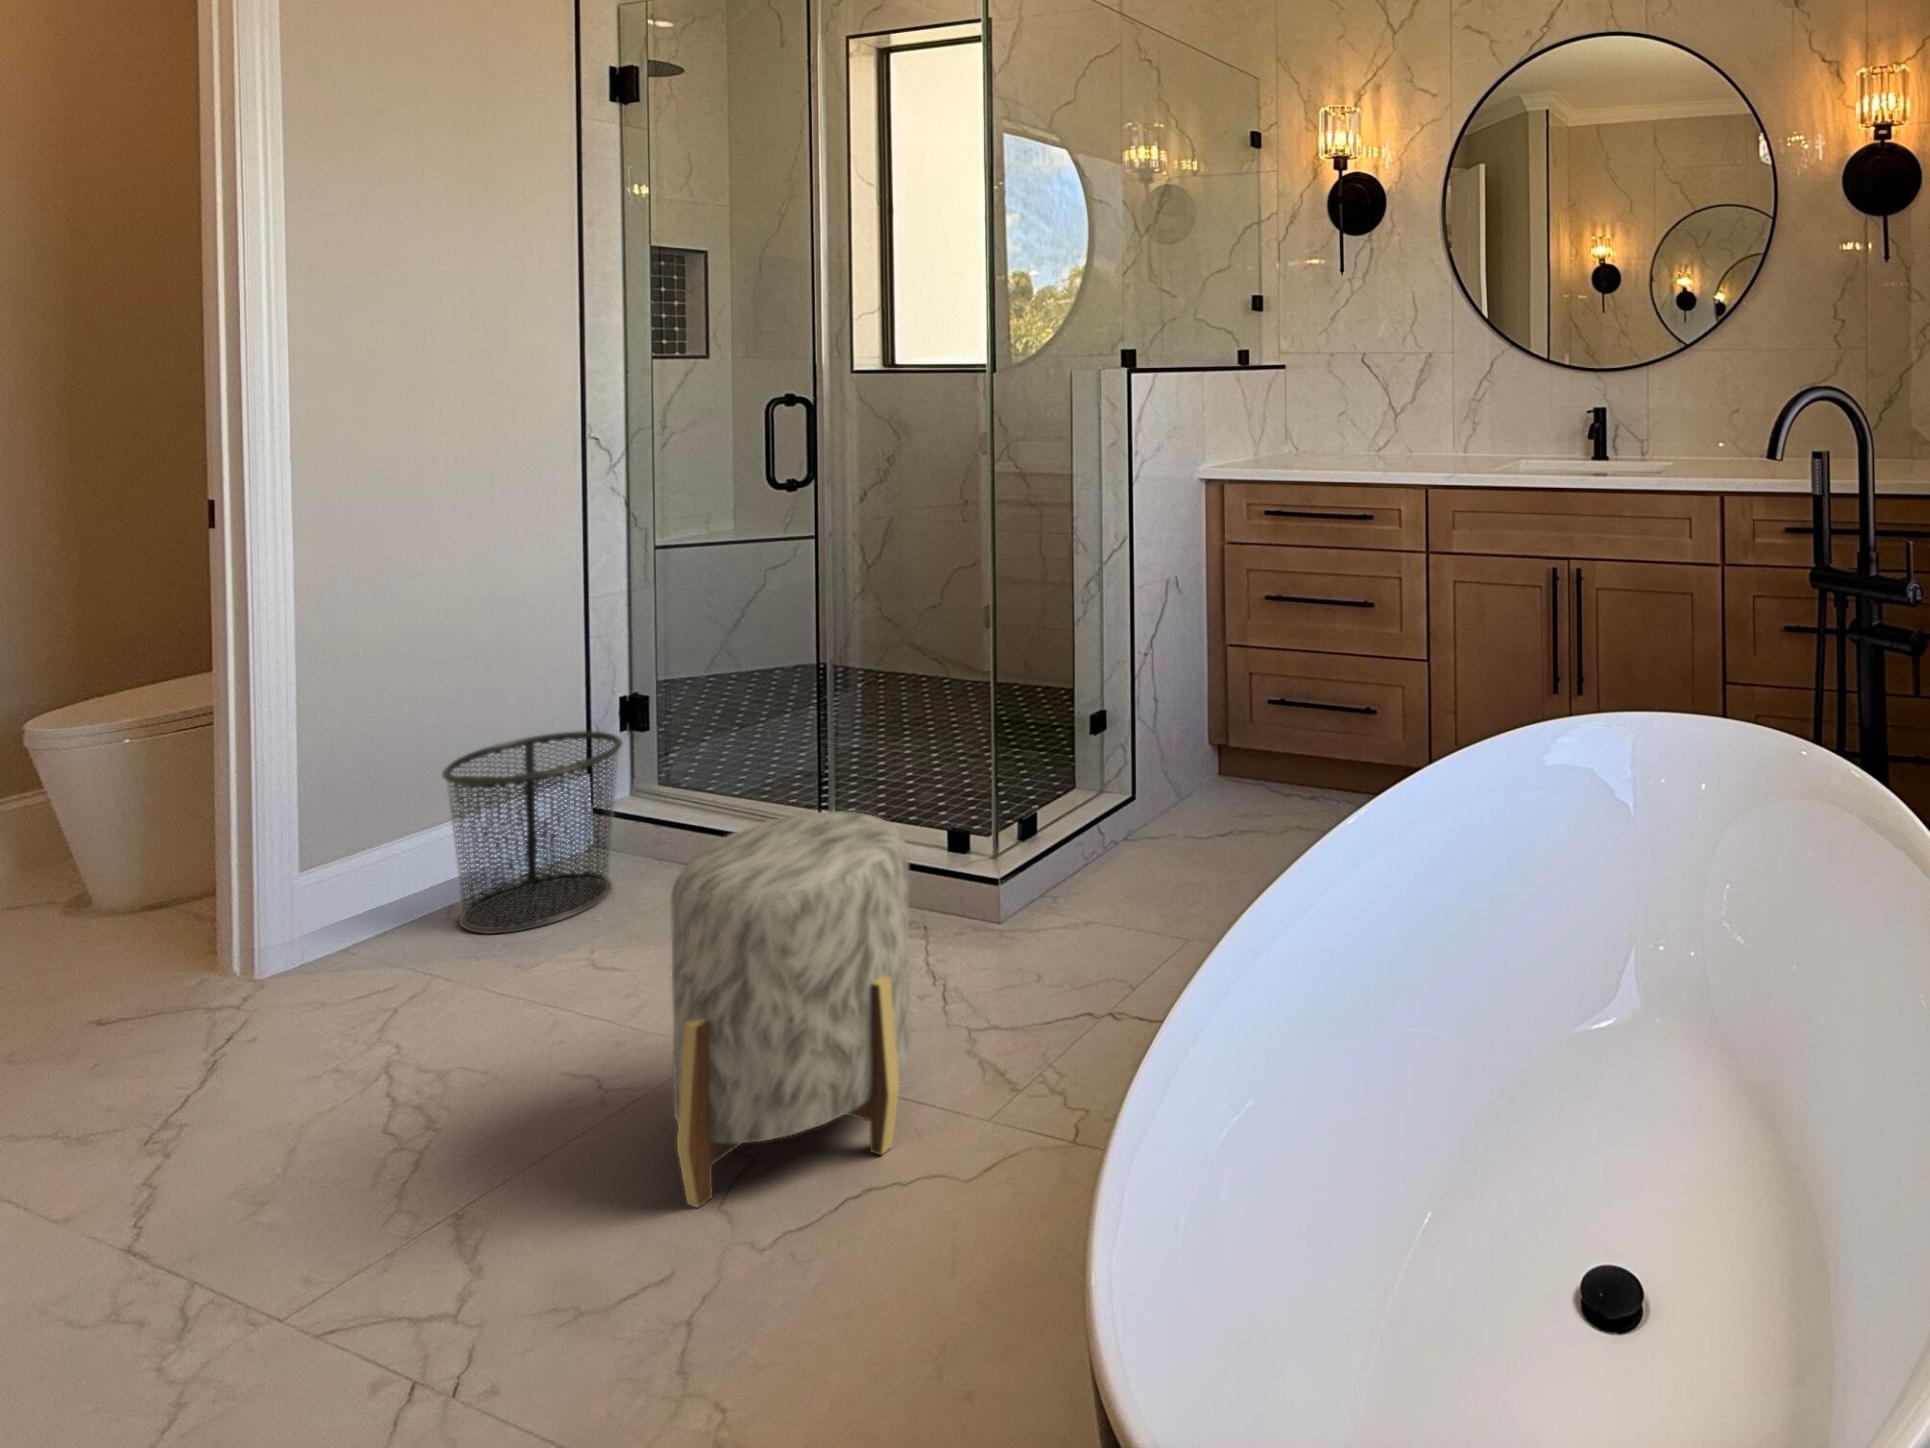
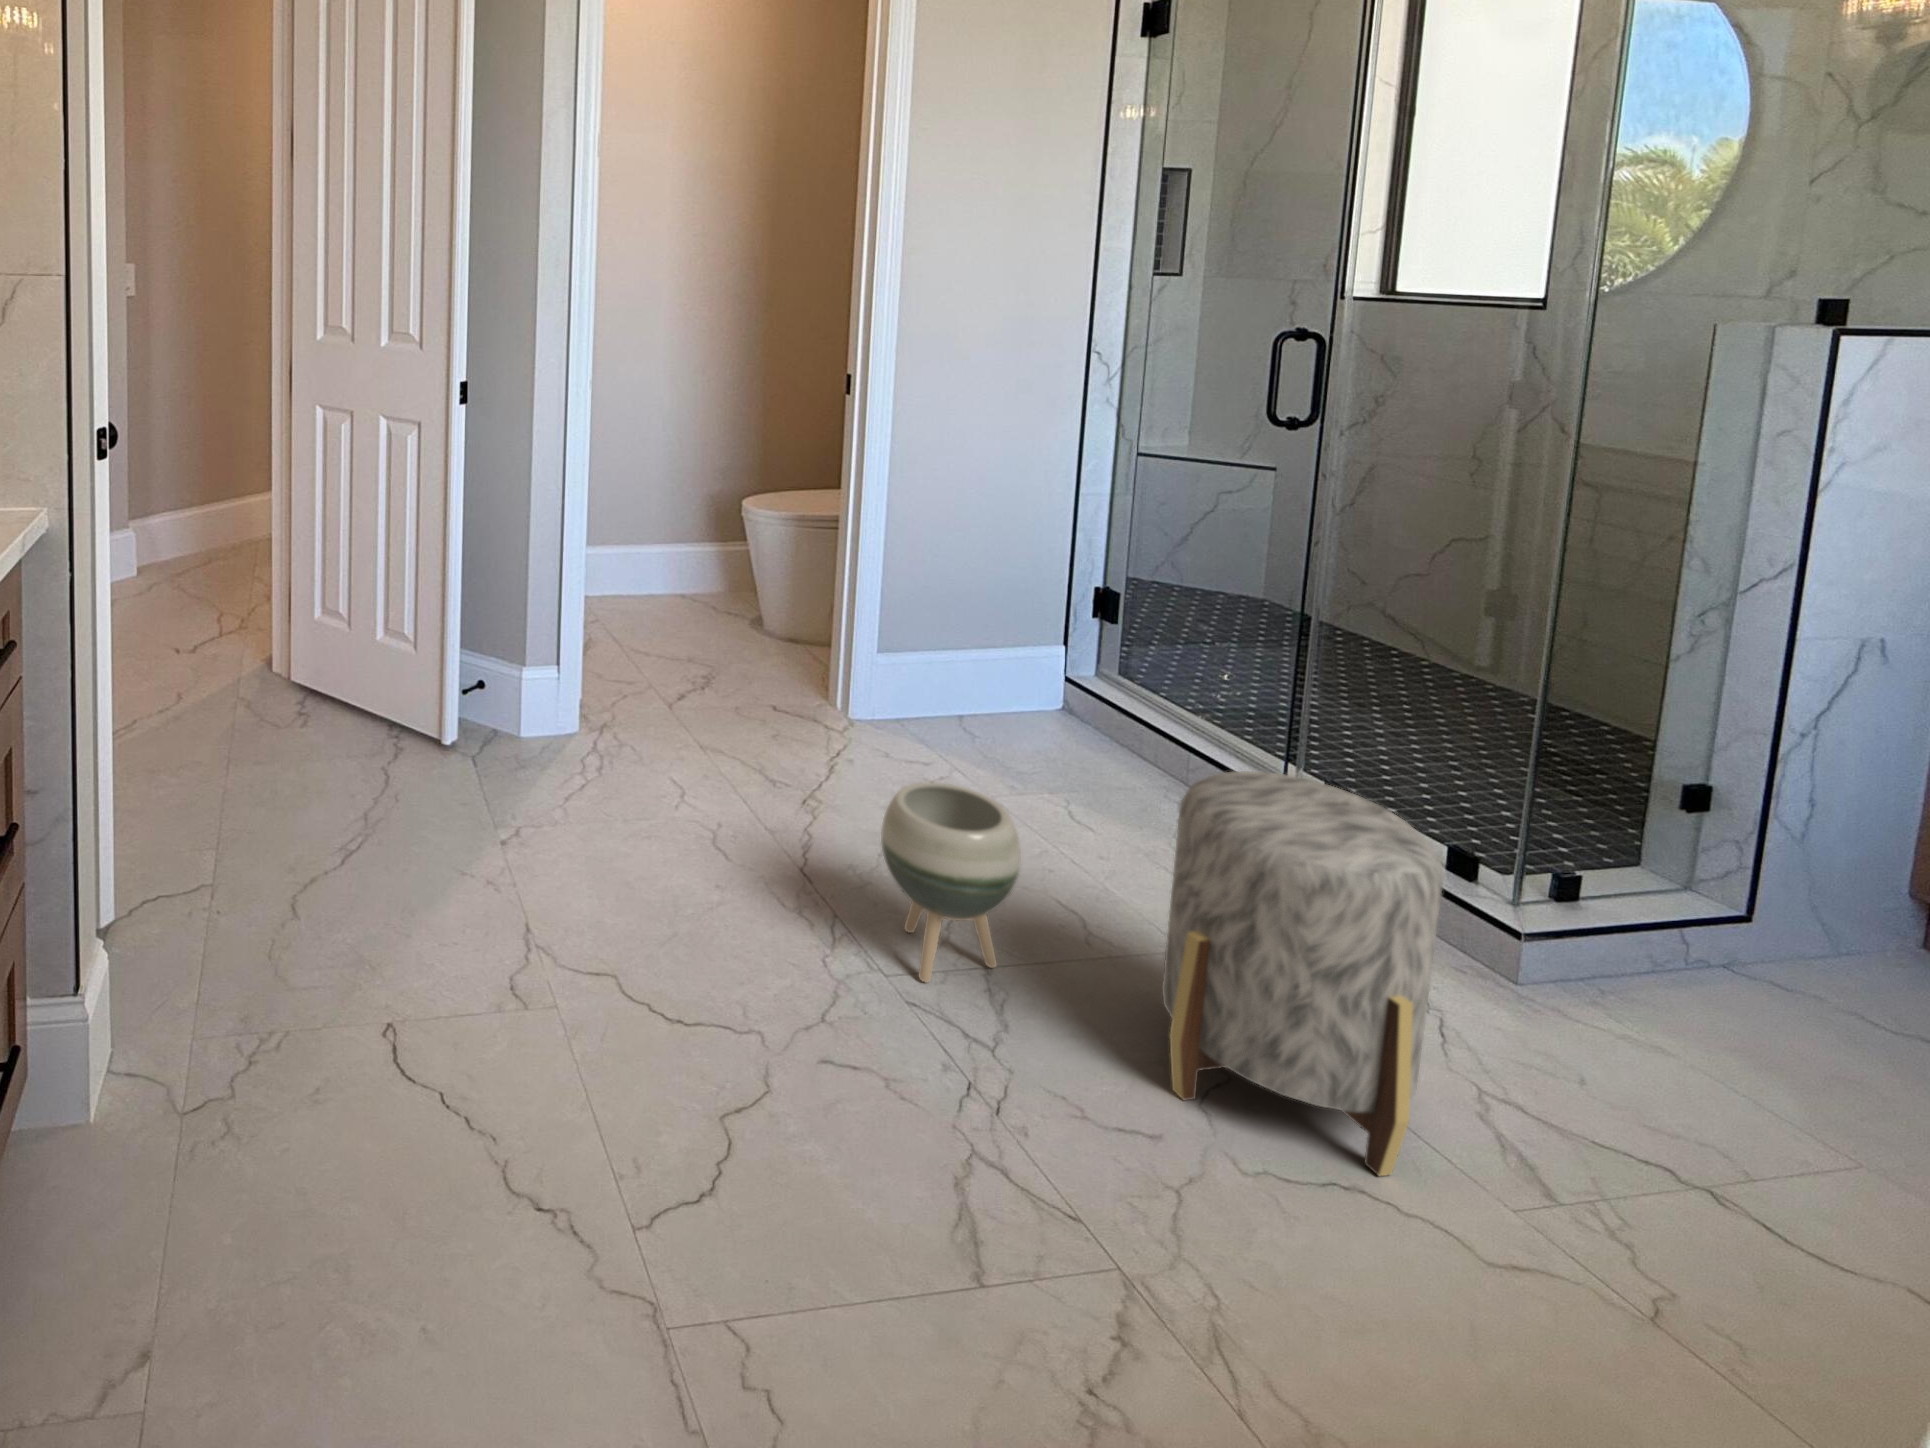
waste bin: present [442,731,622,934] -> none [970,598,1103,761]
planter: none [258,992,487,1287] -> present [881,782,1021,982]

